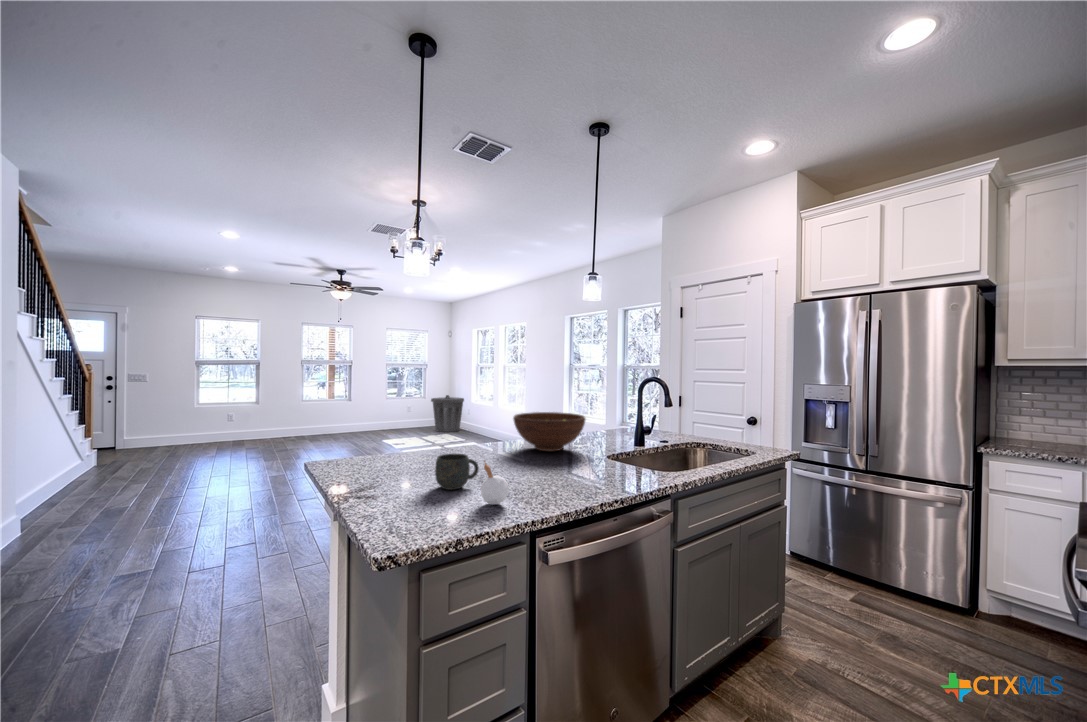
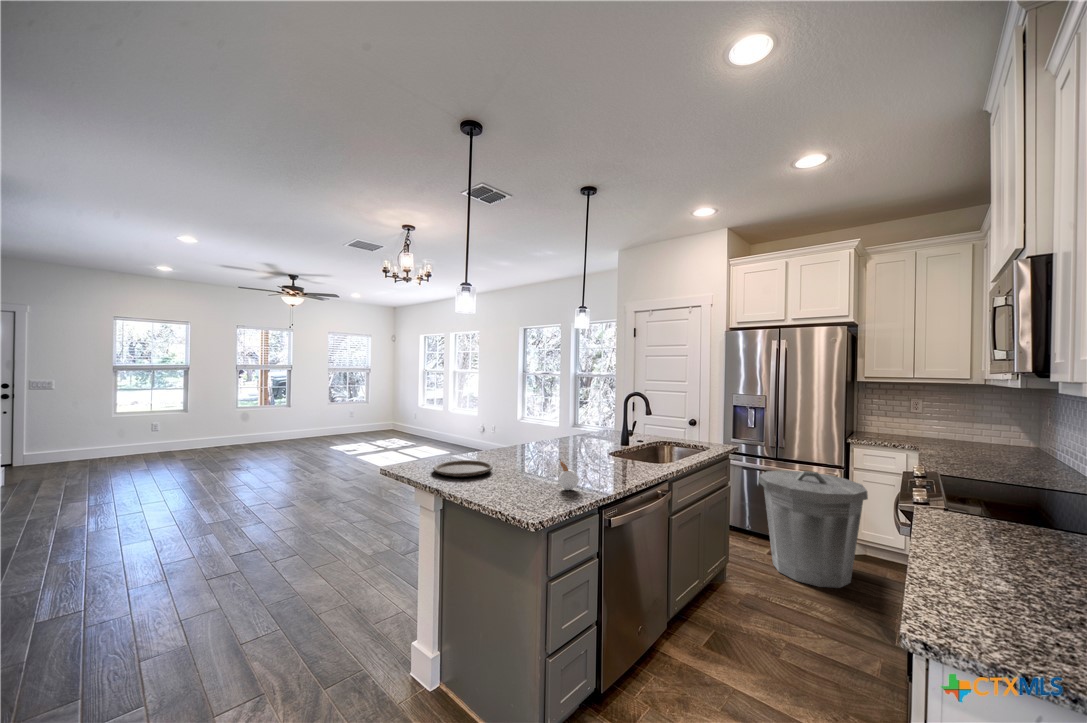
trash can: present [431,395,464,432] -> present [759,470,868,588]
fruit bowl: present [513,412,585,451] -> none [533,420,590,451]
mug: present [435,454,479,490] -> none [513,455,542,482]
plate: none [349,457,429,479] -> present [433,460,493,477]

